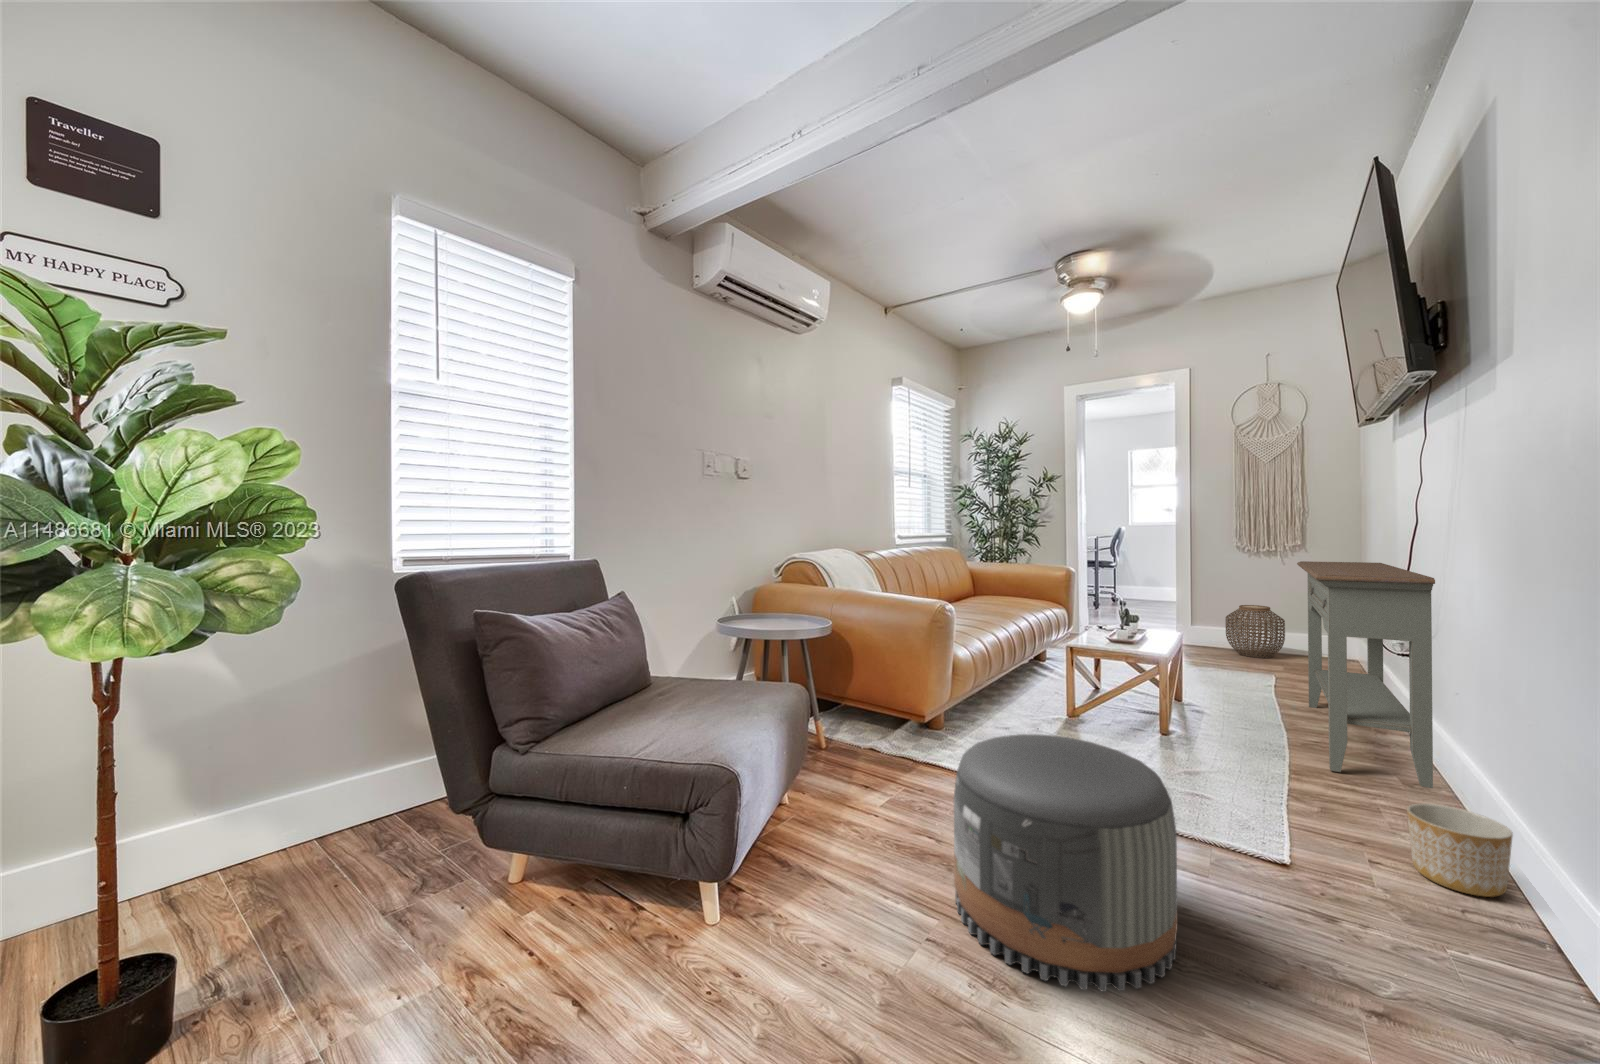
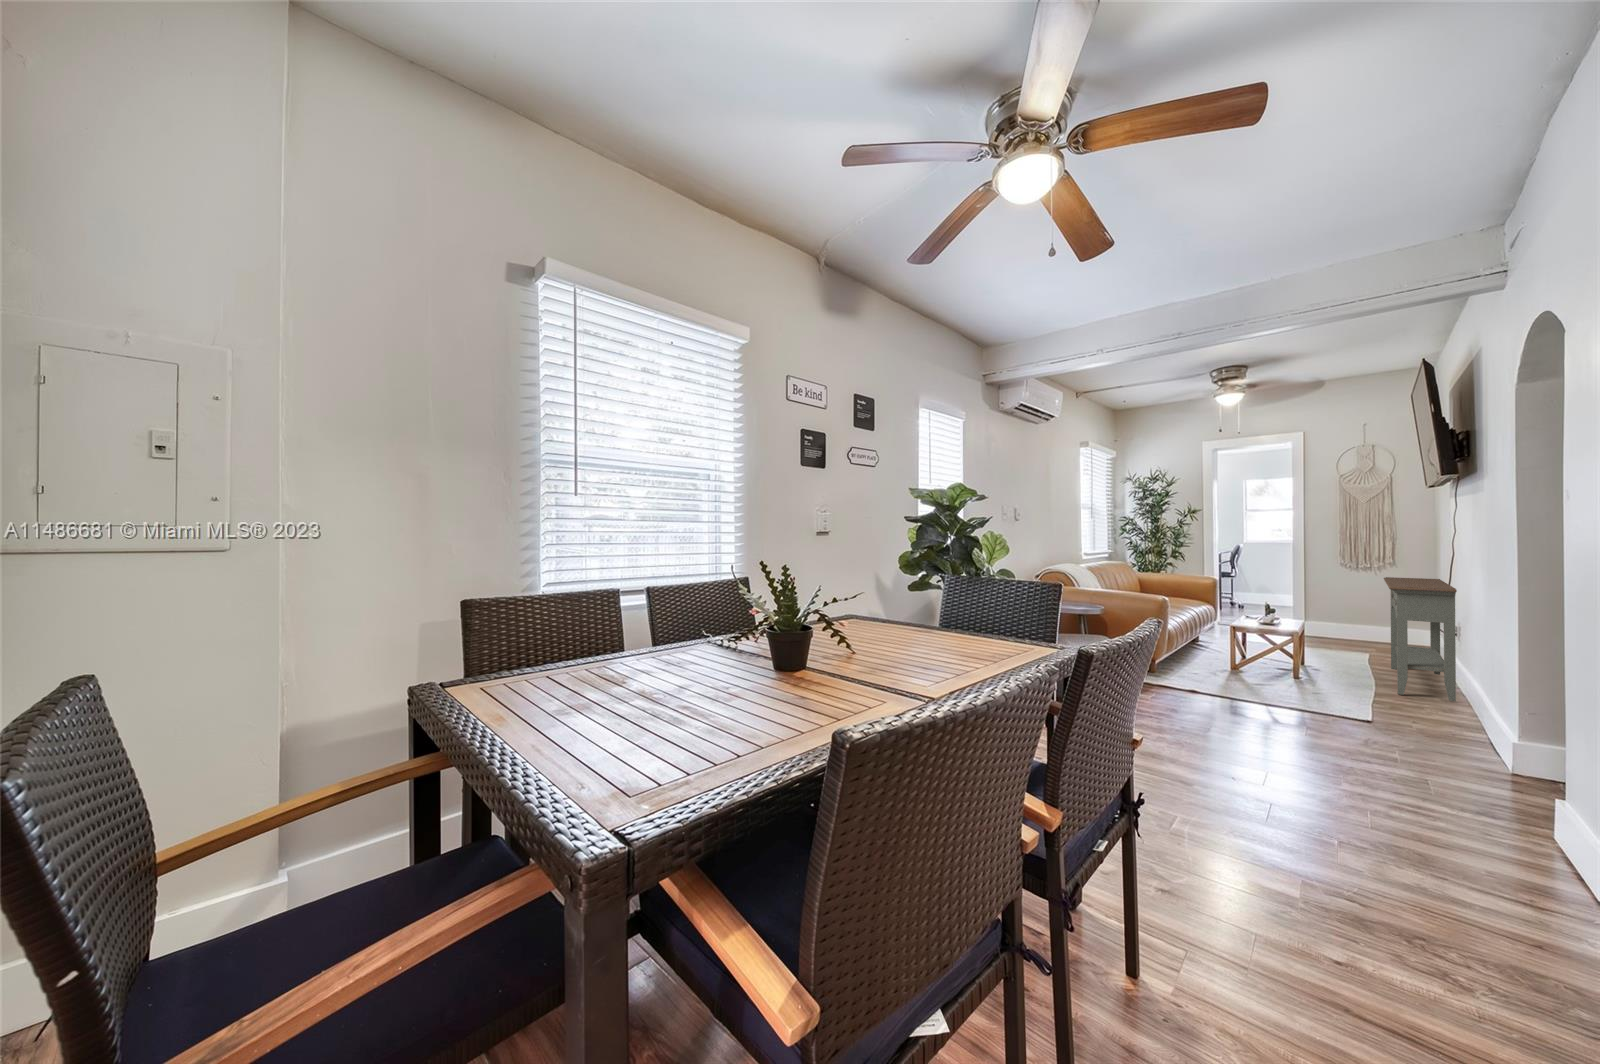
woven basket: present [1226,605,1285,658] -> none [1333,606,1379,644]
pouf: present [953,734,1177,992] -> none [1208,657,1316,744]
planter: present [1407,804,1513,897] -> none [1428,695,1476,731]

